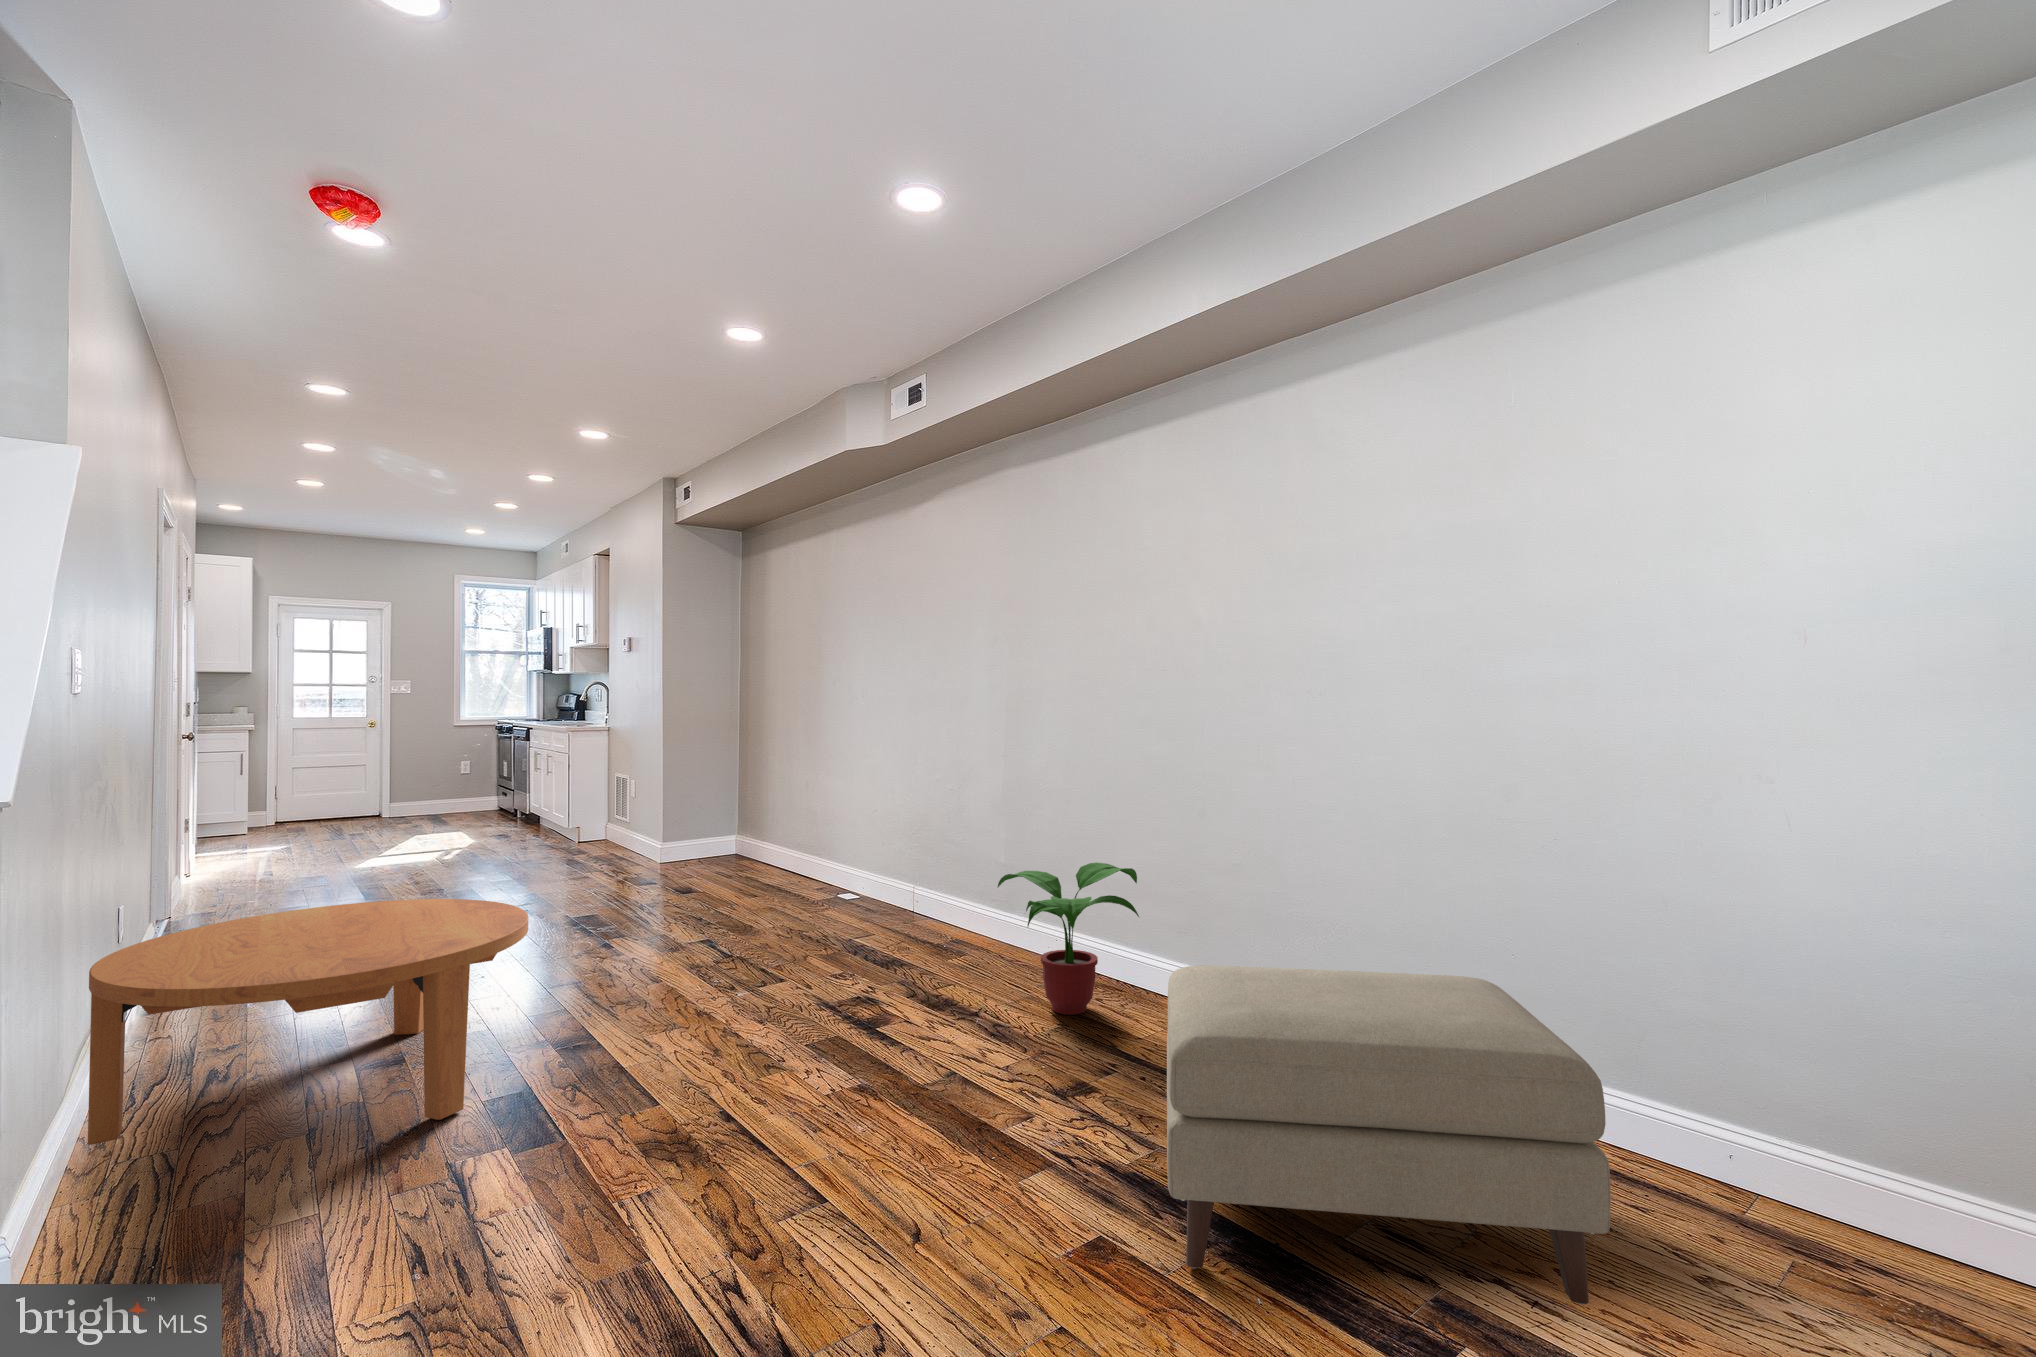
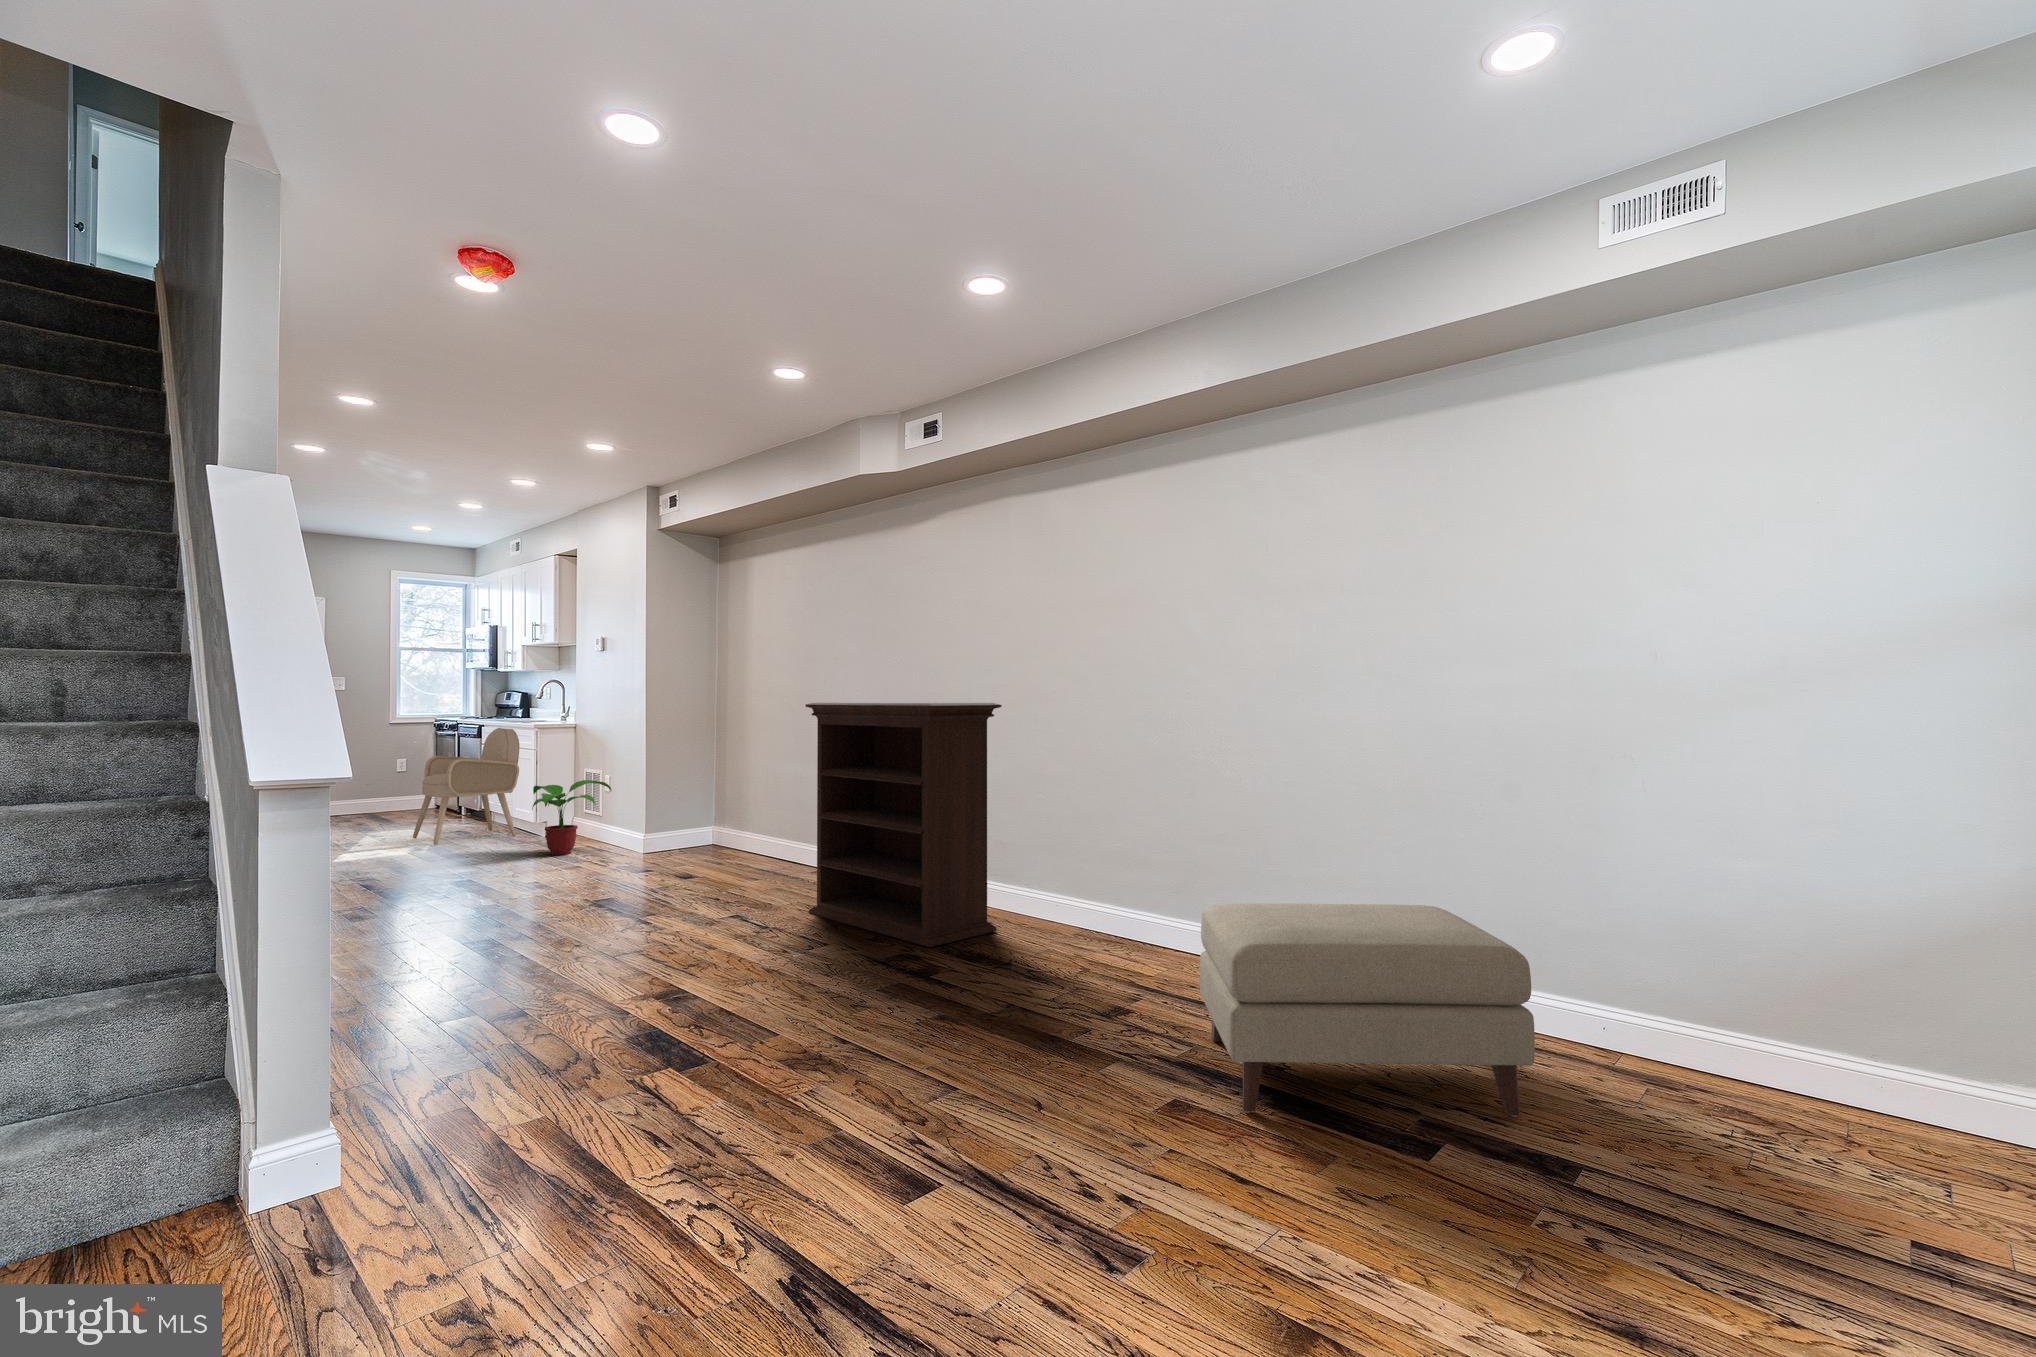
bookshelf: none [785,706,987,987] -> present [805,702,1002,947]
armchair: none [453,731,555,848] -> present [413,728,519,845]
potted plant: present [998,863,1139,1015] -> present [532,780,612,855]
coffee table: present [88,899,529,1145] -> none [292,876,643,1083]

